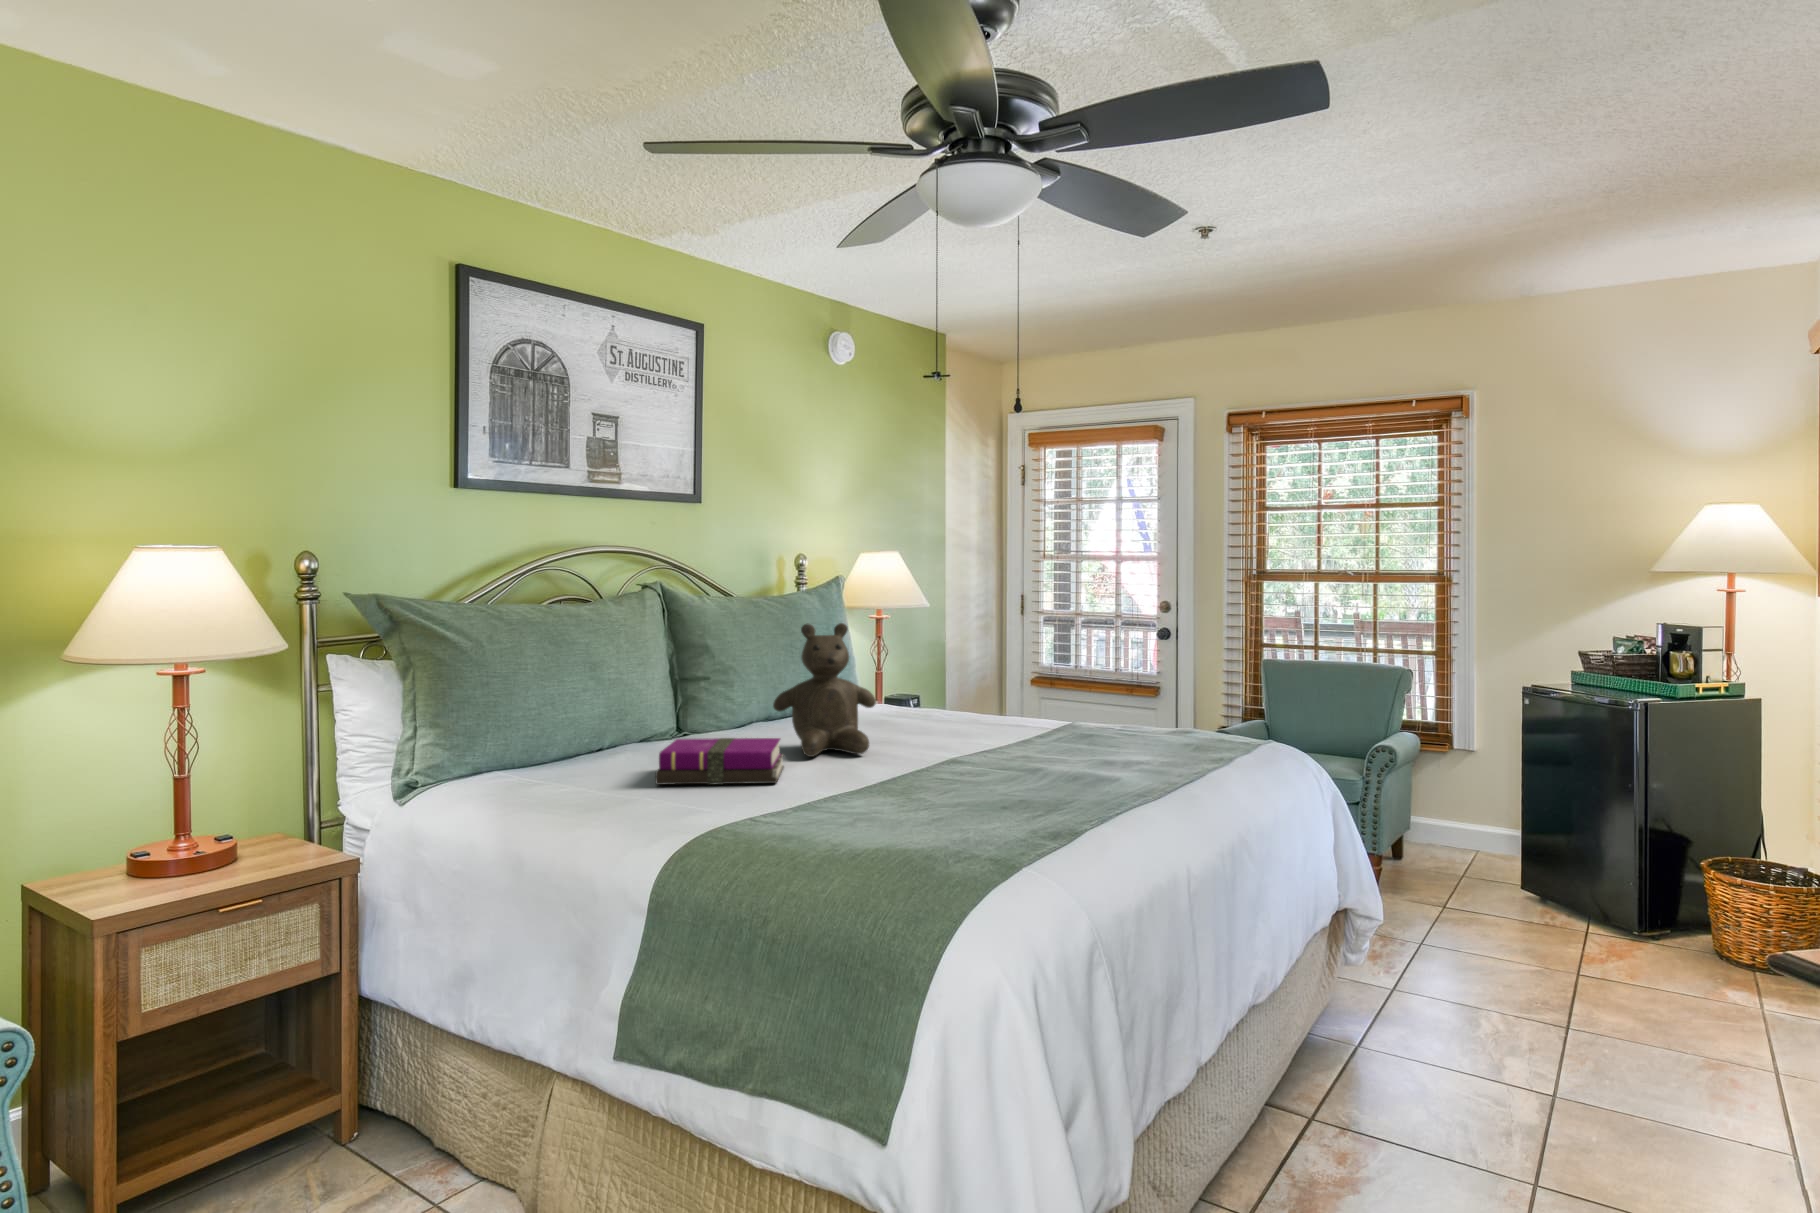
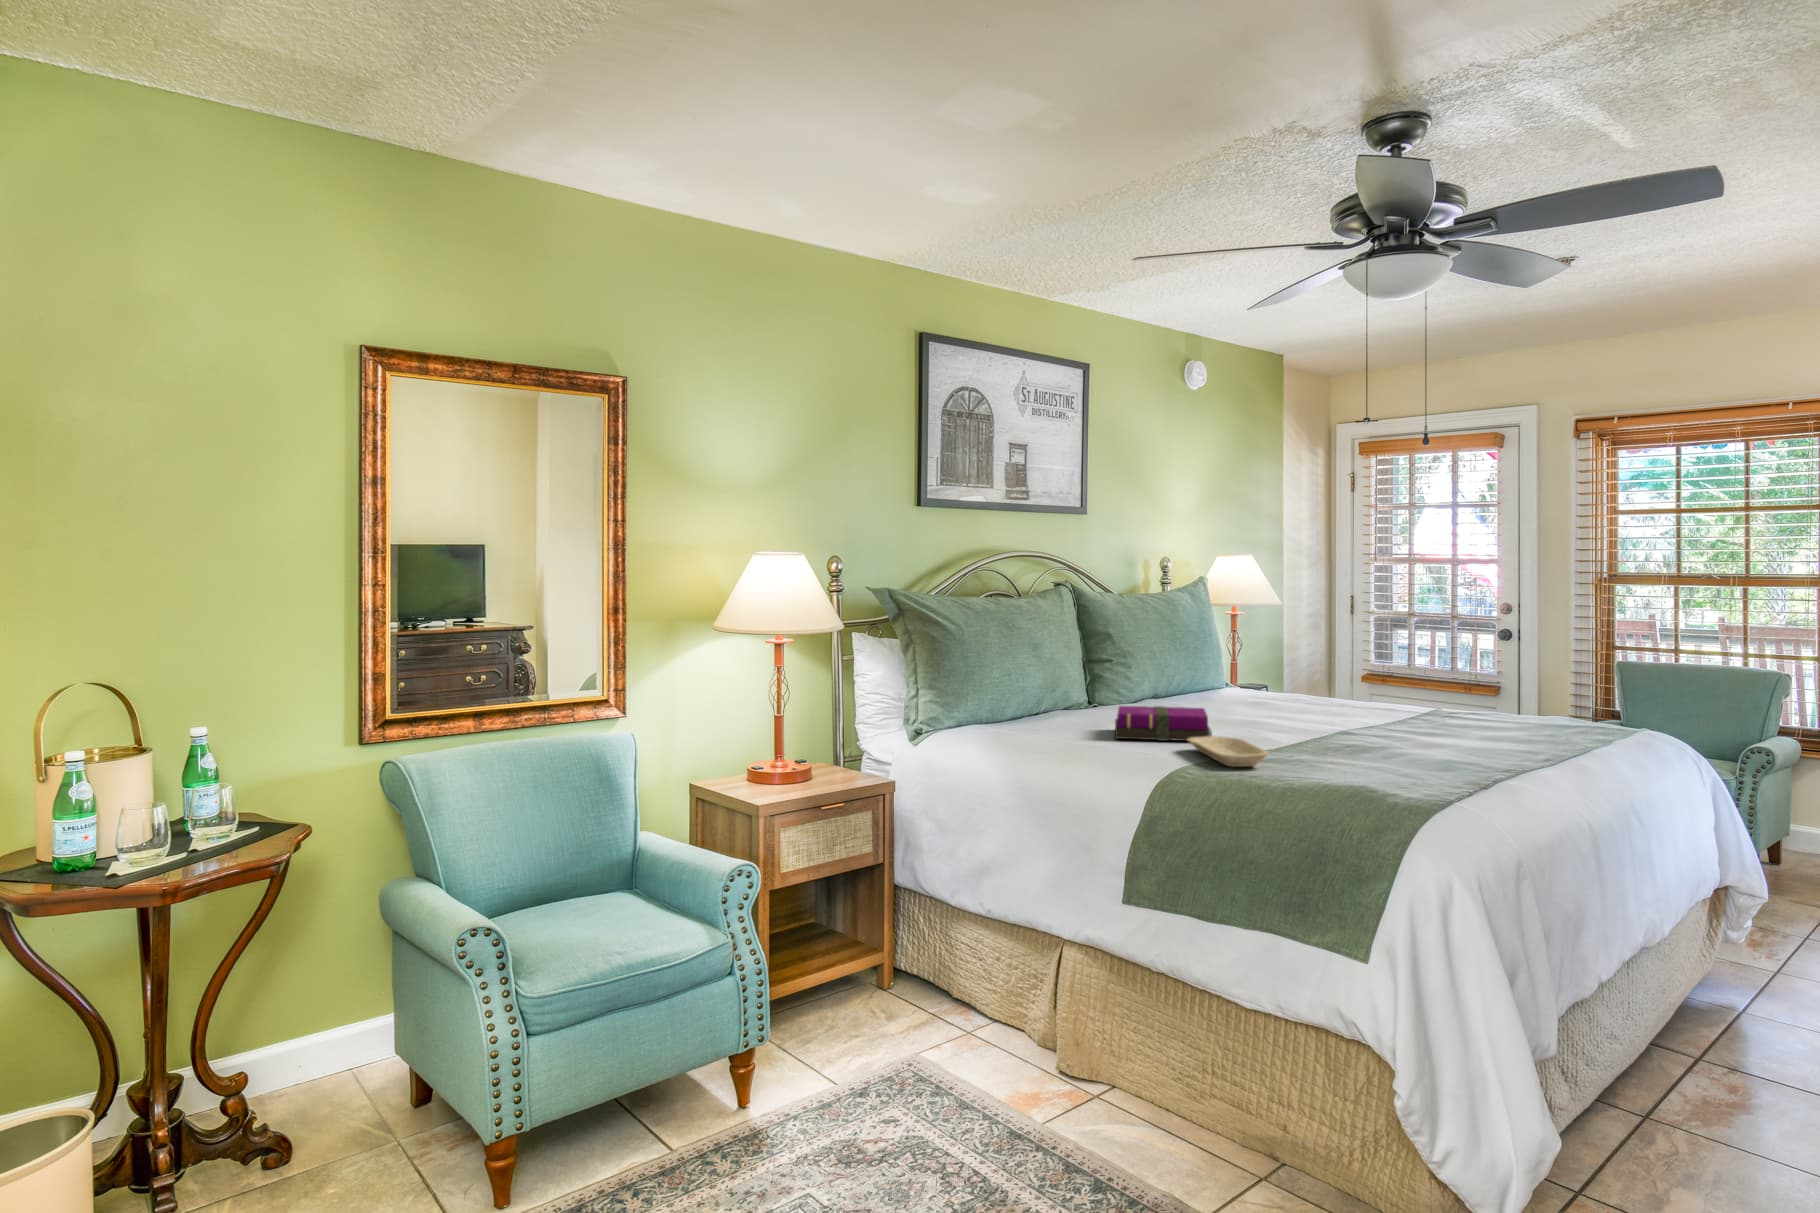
teddy bear: present [773,623,876,757] -> none [1186,617,1273,726]
tray: none [732,779,816,825] -> present [1187,736,1268,767]

